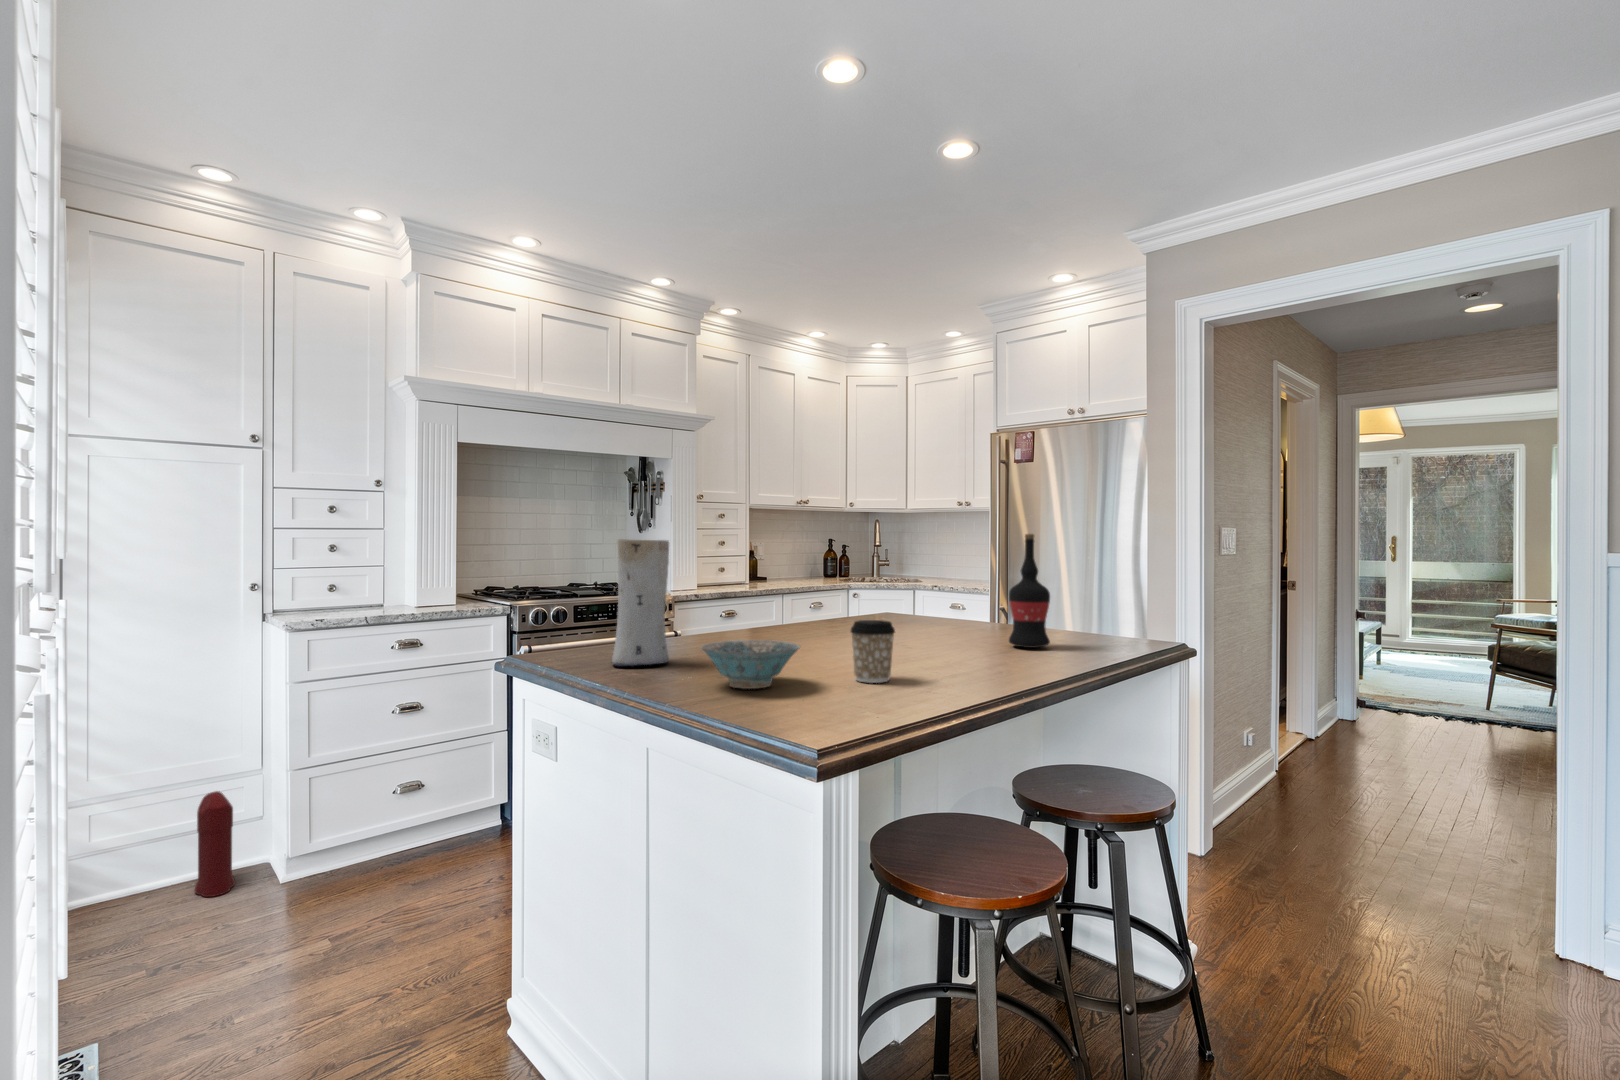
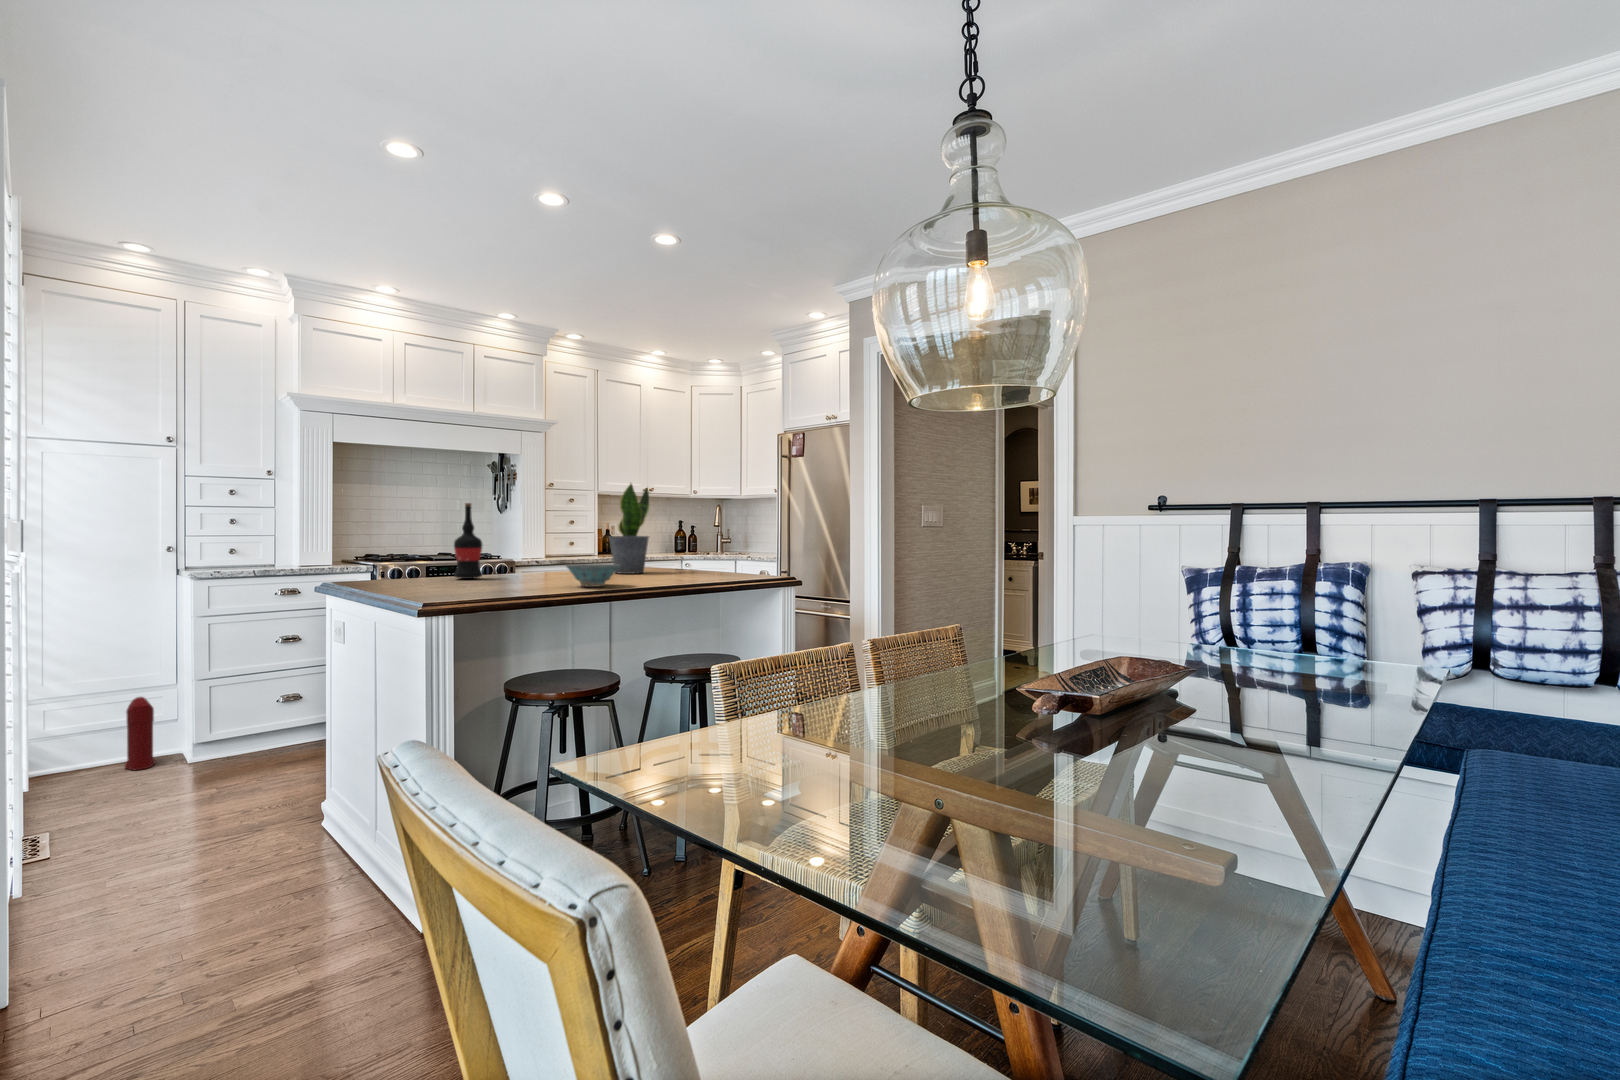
potted plant: none [877,497,936,629] -> present [609,484,649,574]
wine bottle: present [1009,534,1050,648] -> present [454,503,482,579]
vase: present [611,540,669,666] -> none [380,507,420,586]
coffee cup: present [851,620,895,683] -> none [517,555,546,591]
ceramic bowl: present [701,640,800,689] -> present [566,564,621,587]

